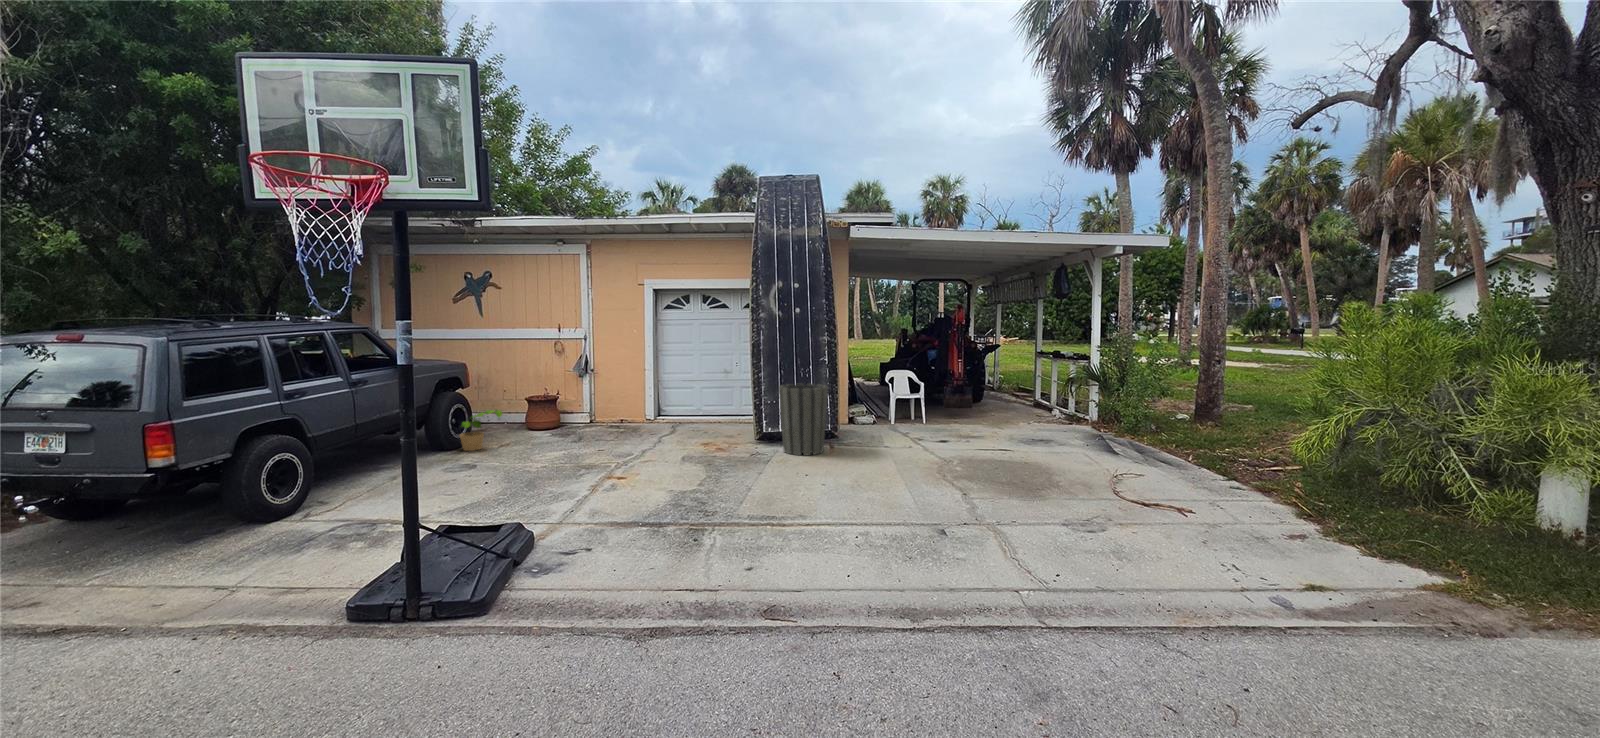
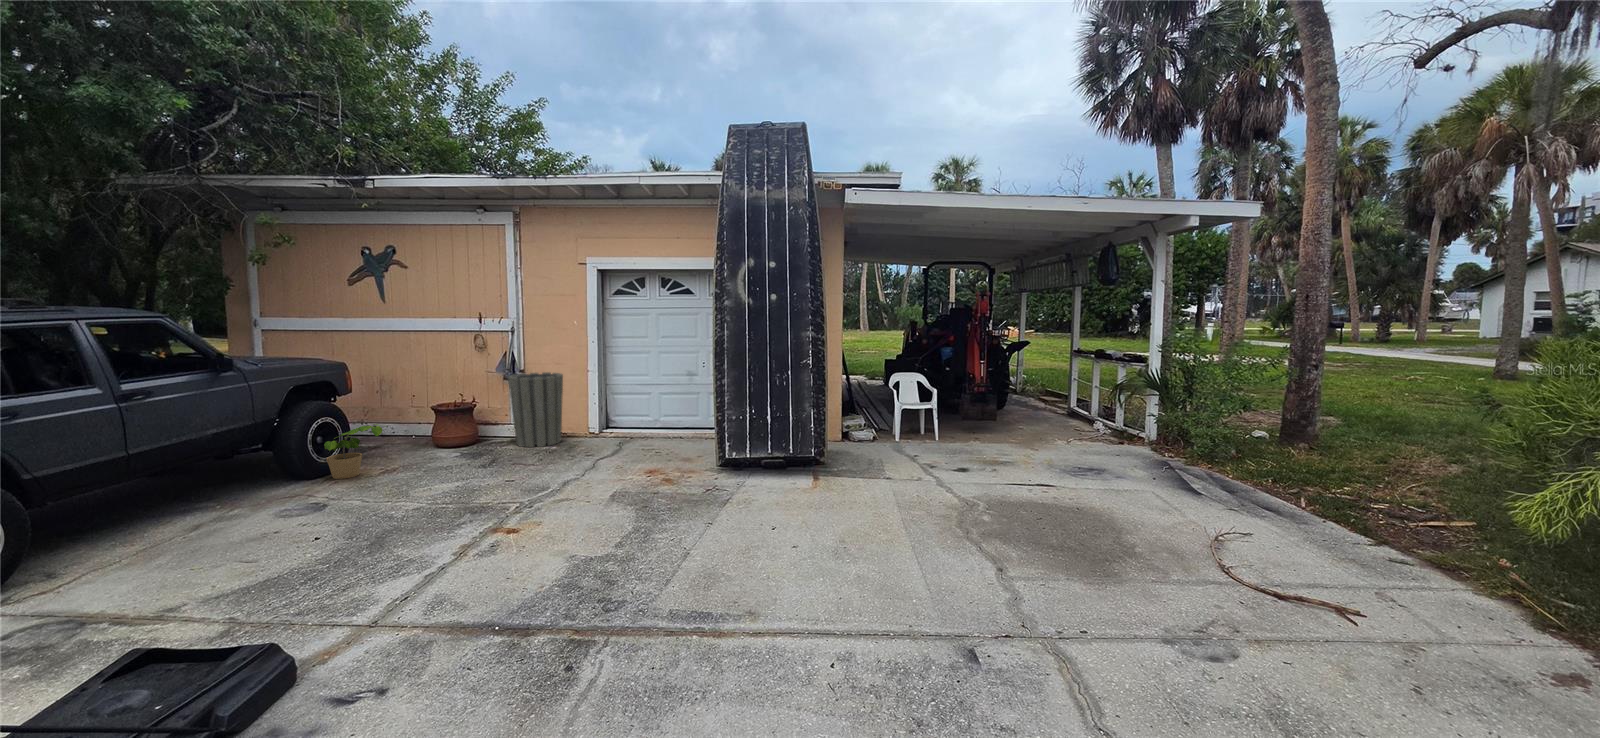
trash can: present [779,384,828,455] -> present [508,372,563,447]

